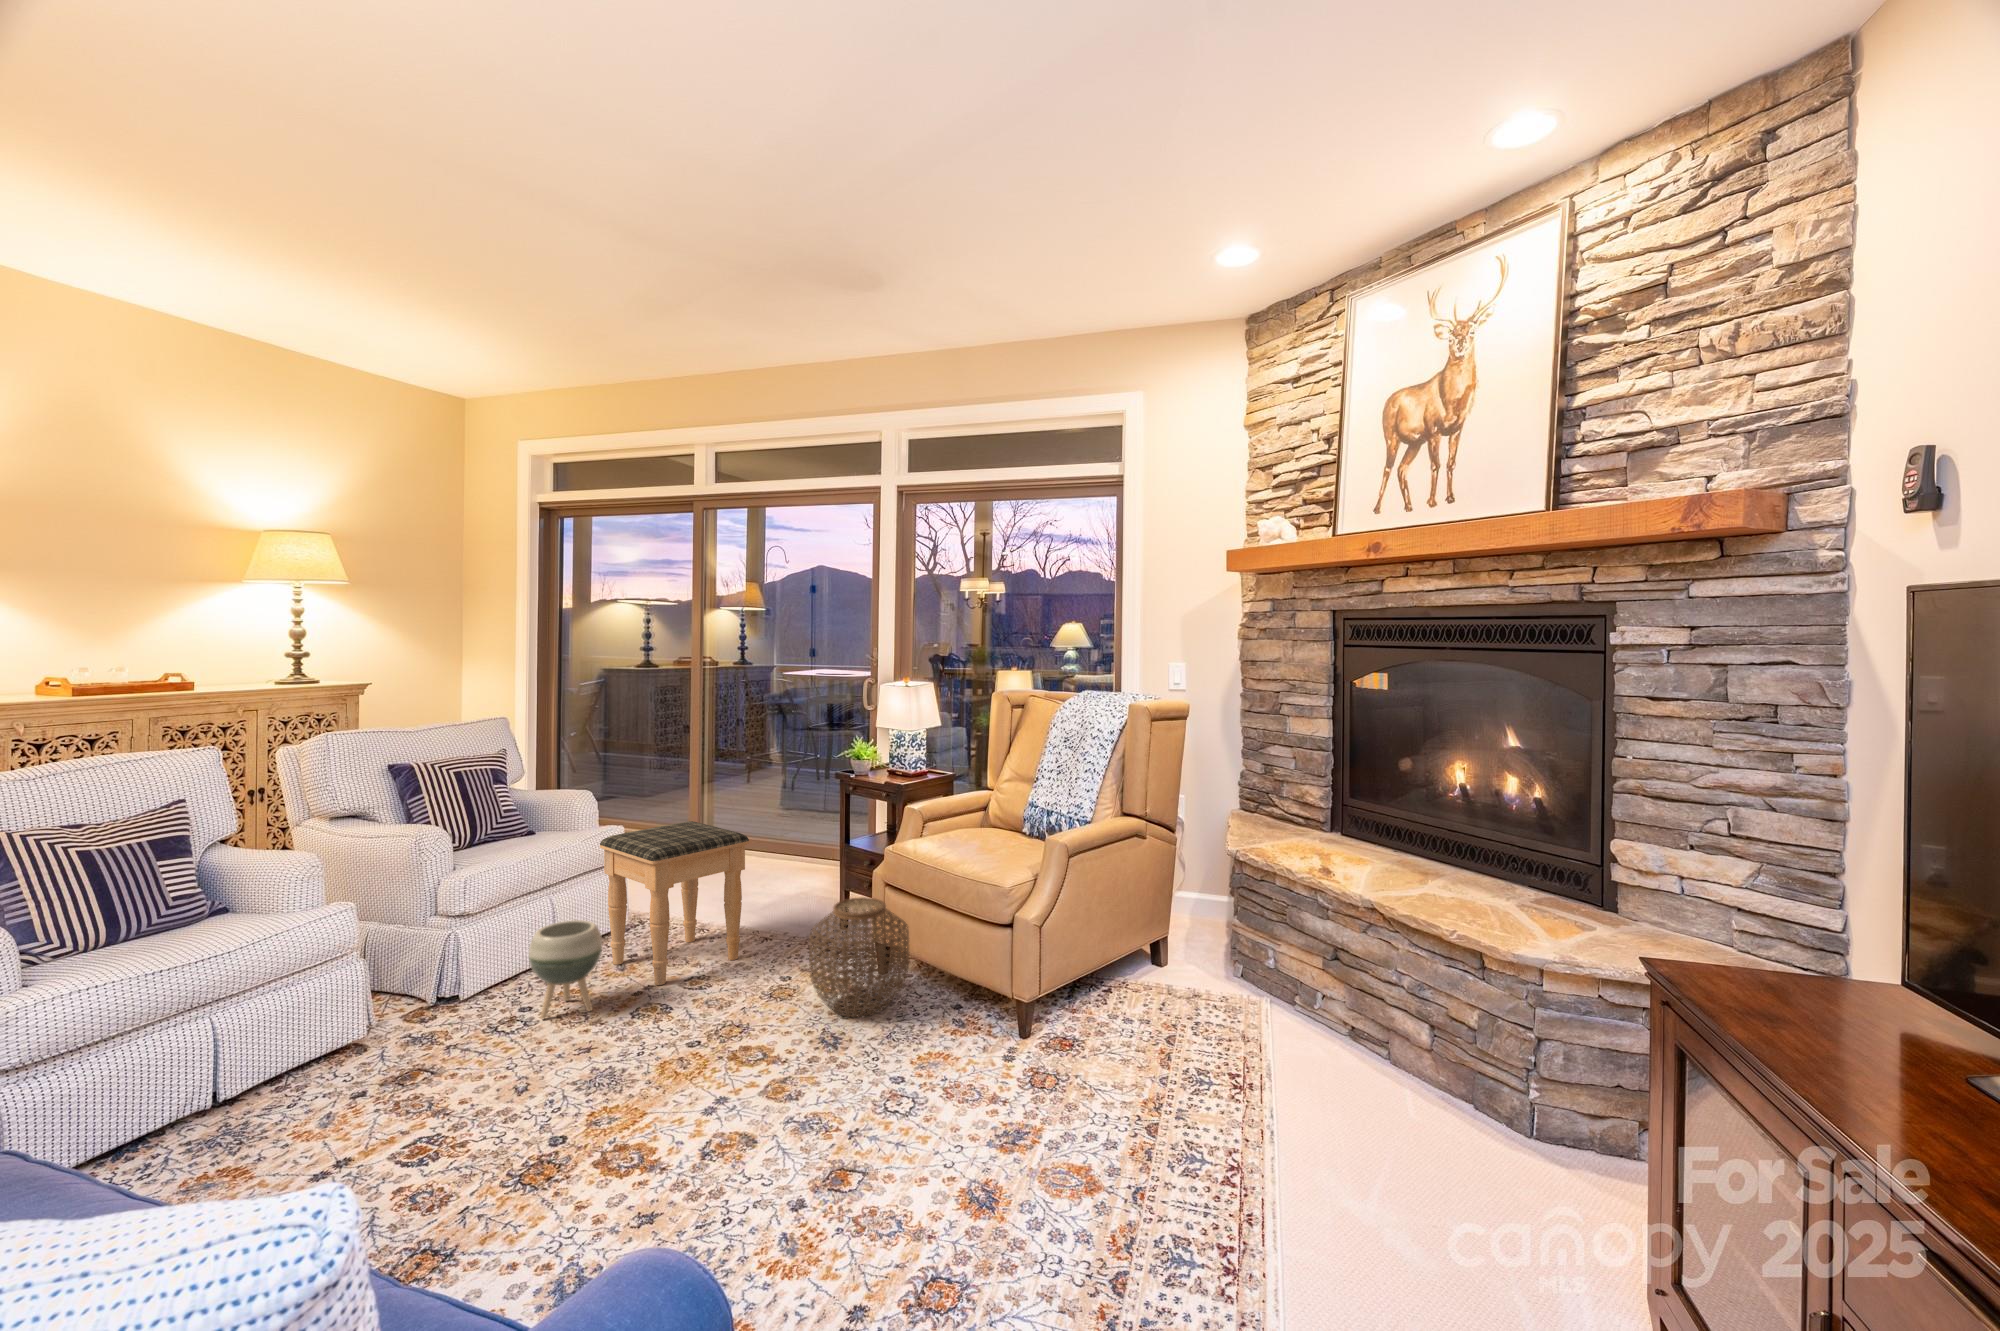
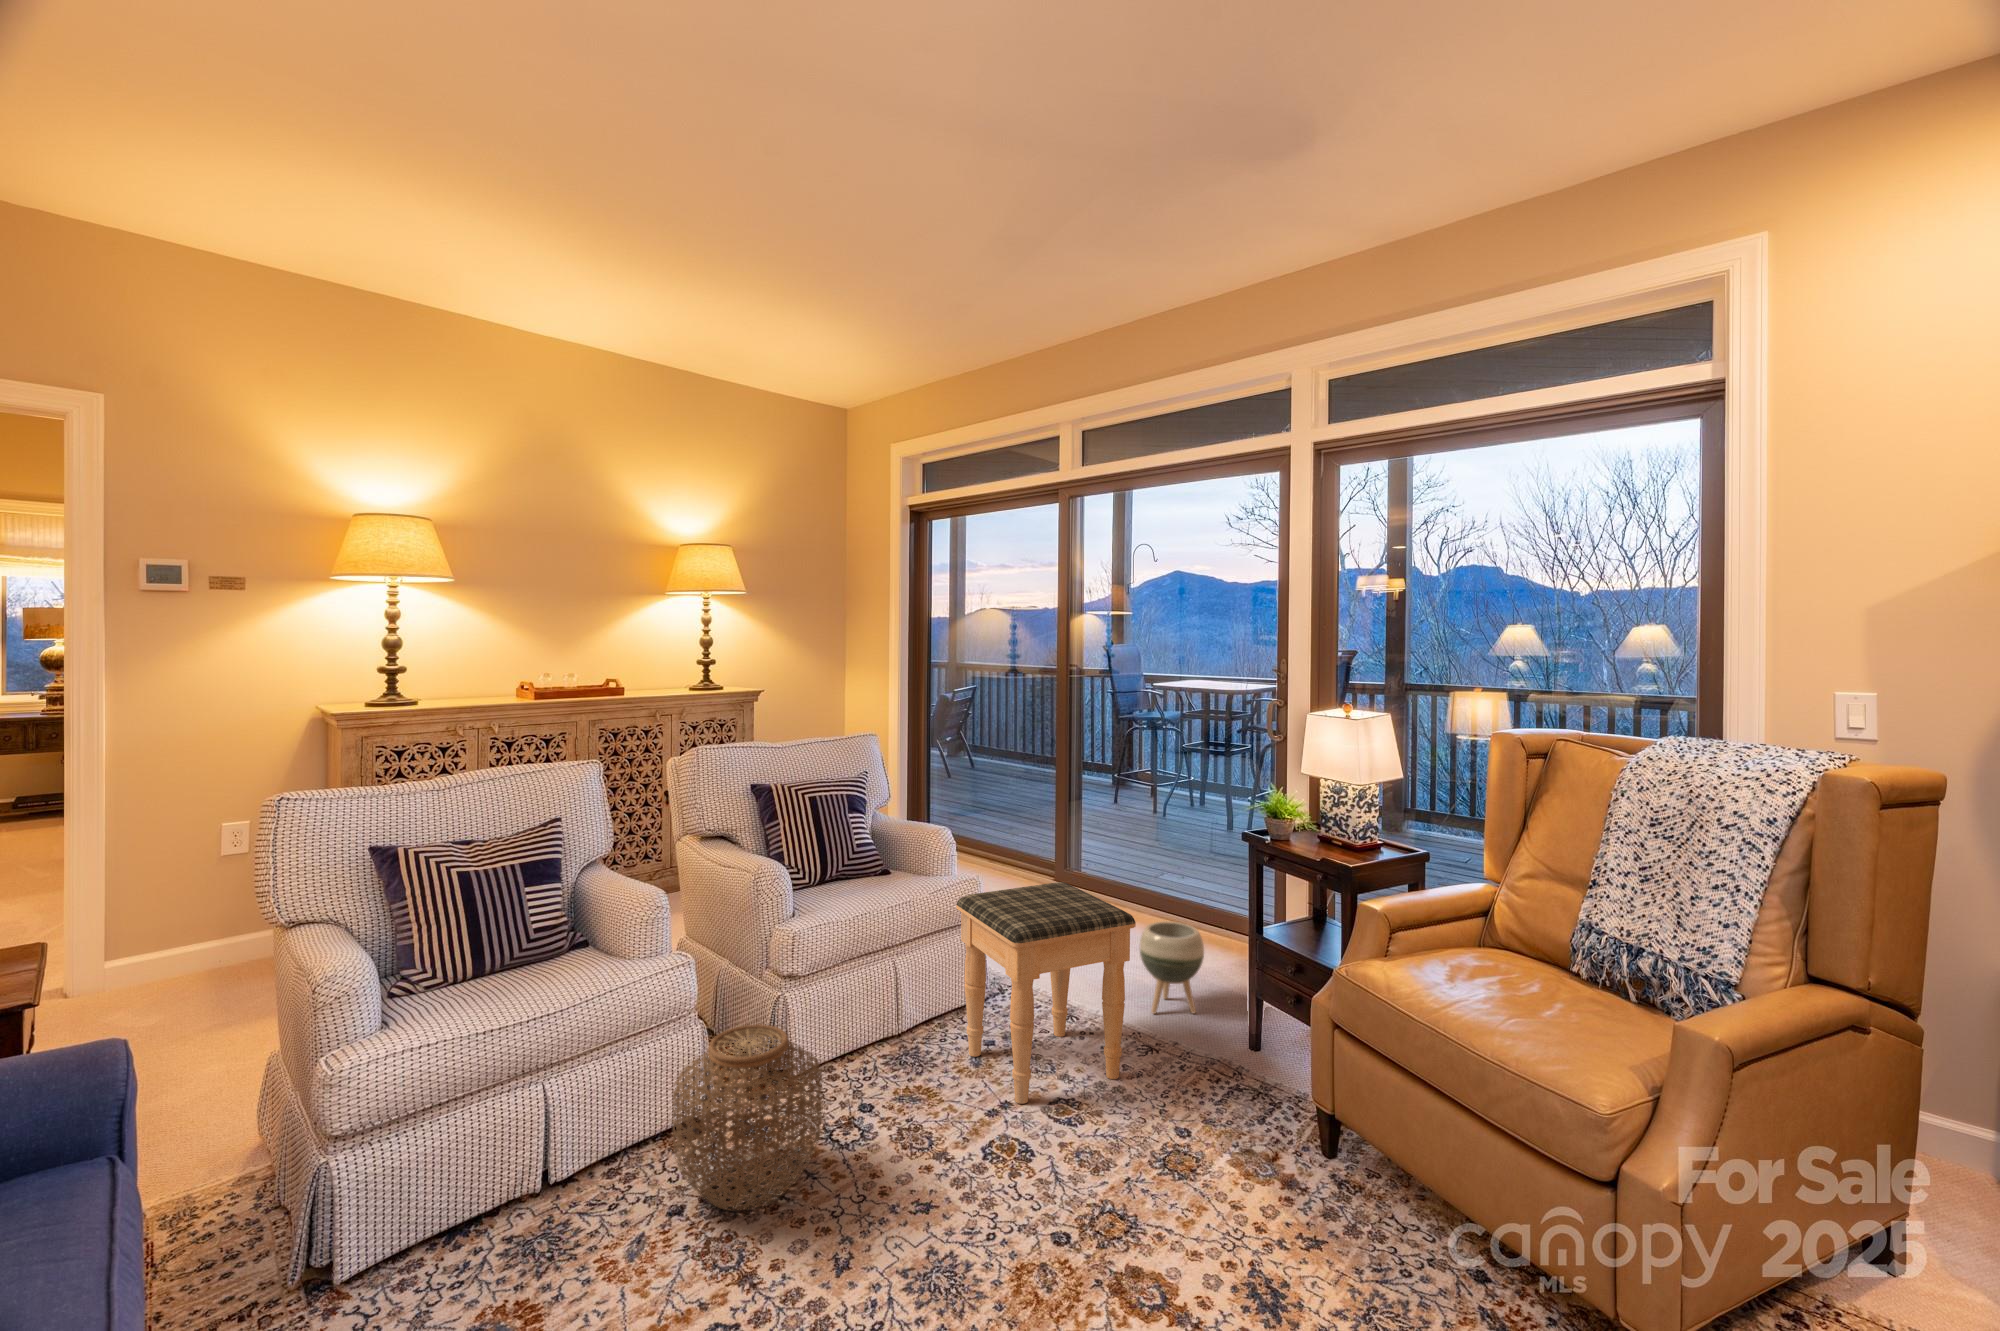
woven basket: present [809,897,909,1017] -> present [672,1025,822,1210]
planter: present [529,920,602,1019] -> present [1140,922,1204,1014]

